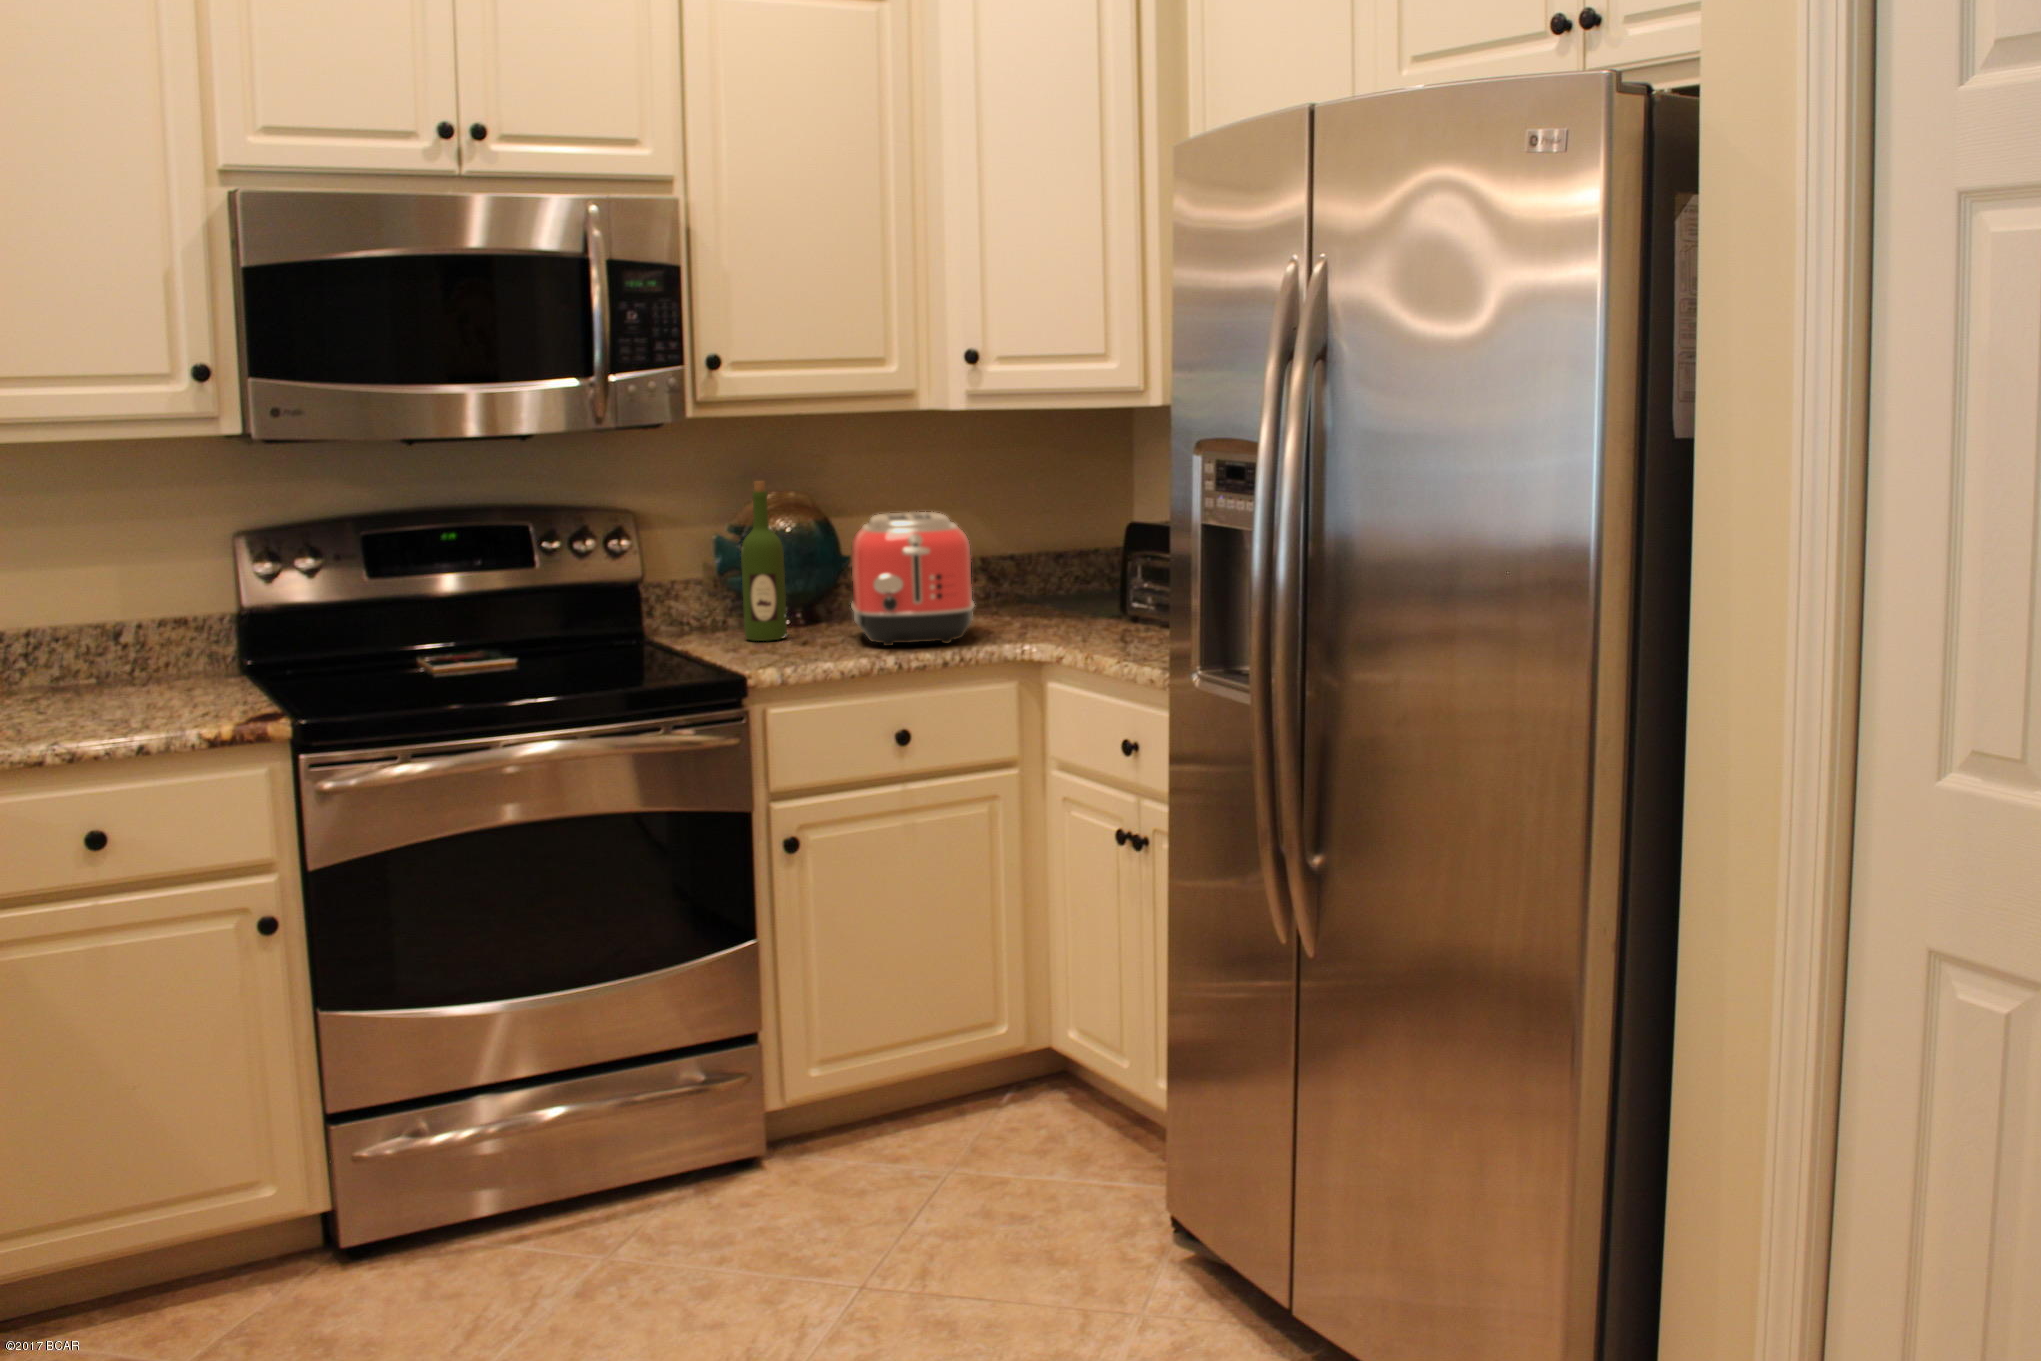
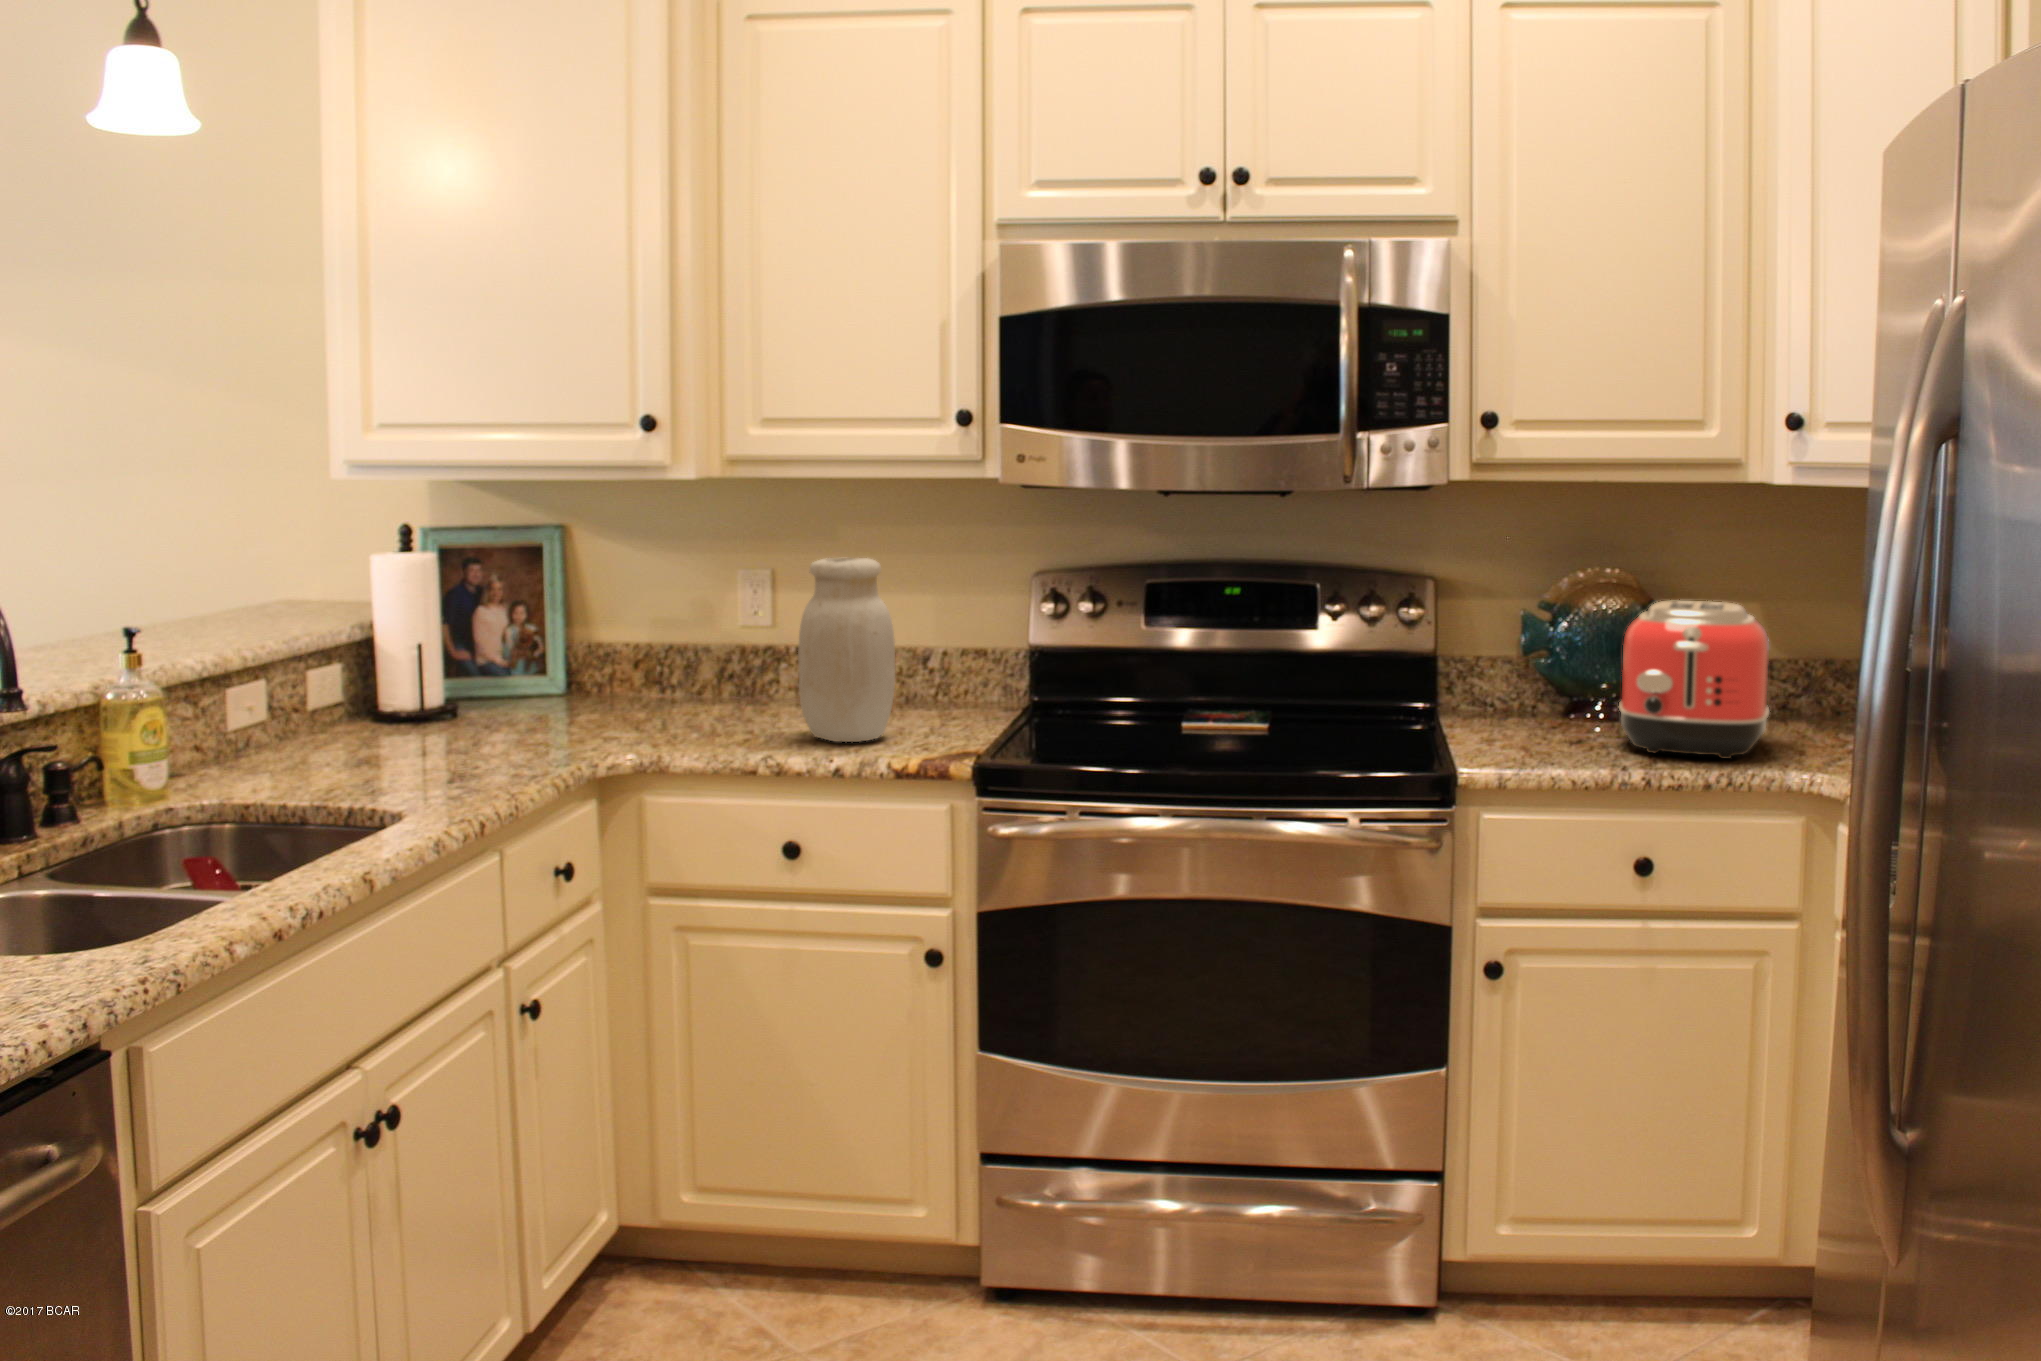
wine bottle: present [741,481,787,641] -> none [1504,555,1553,729]
jar: none [45,526,160,722] -> present [798,557,895,742]

